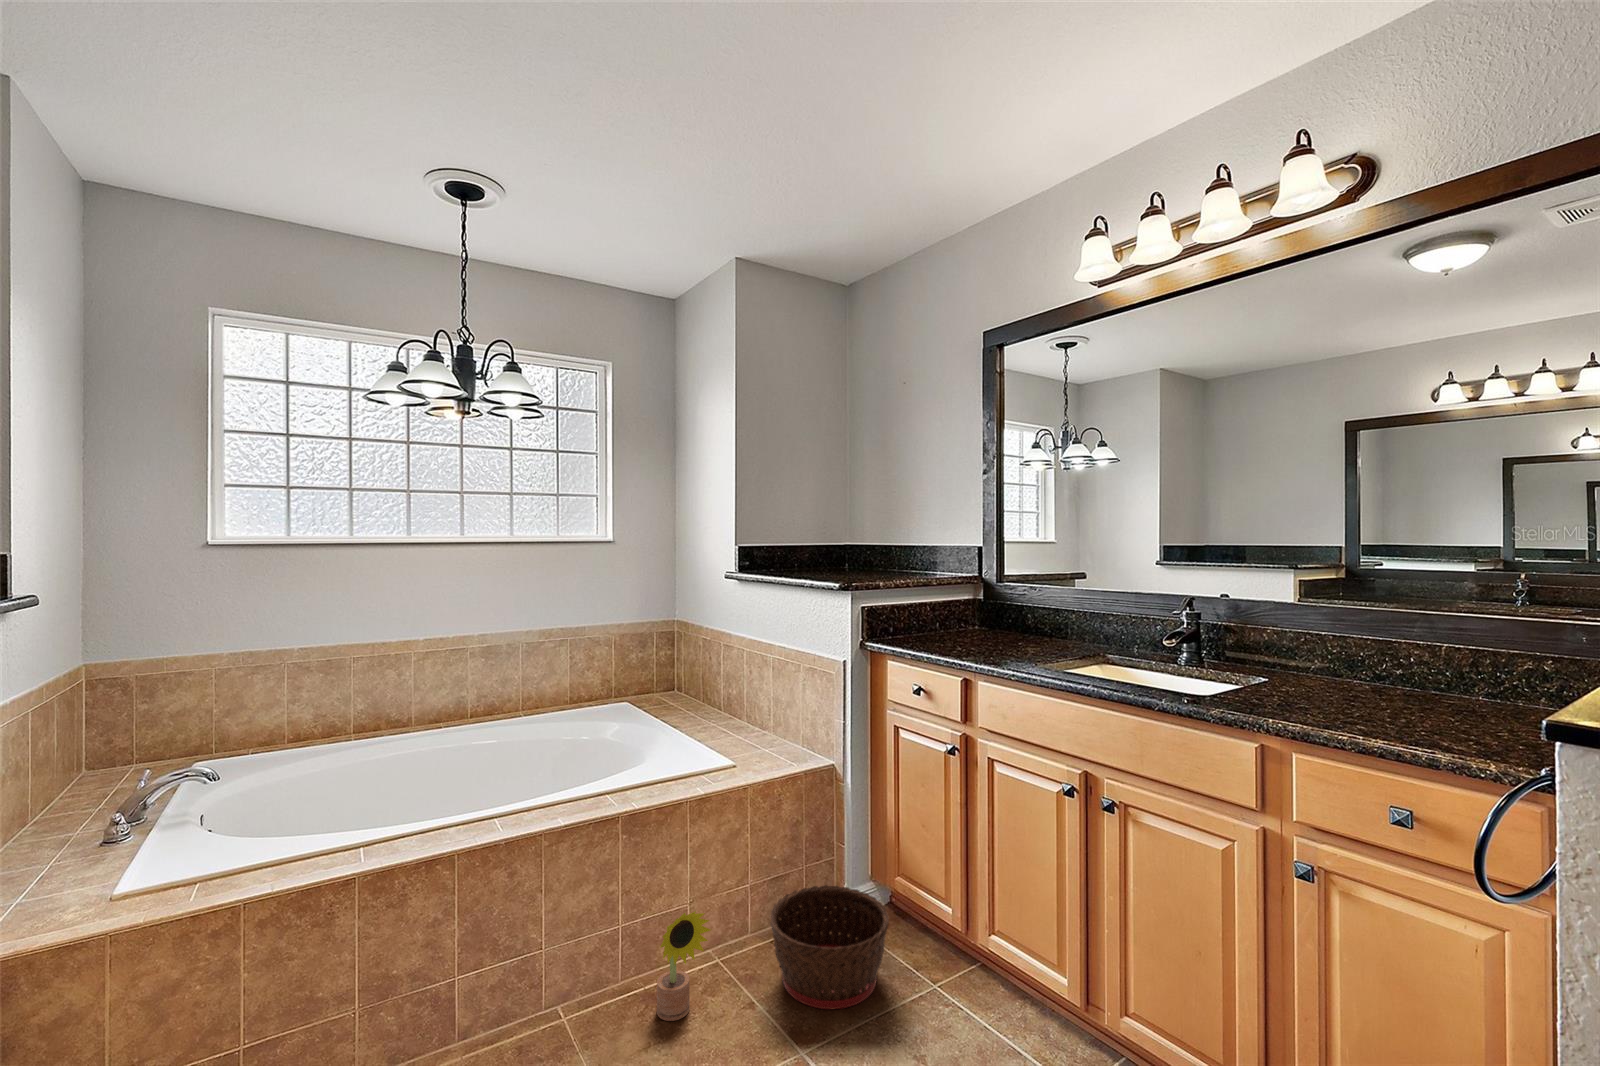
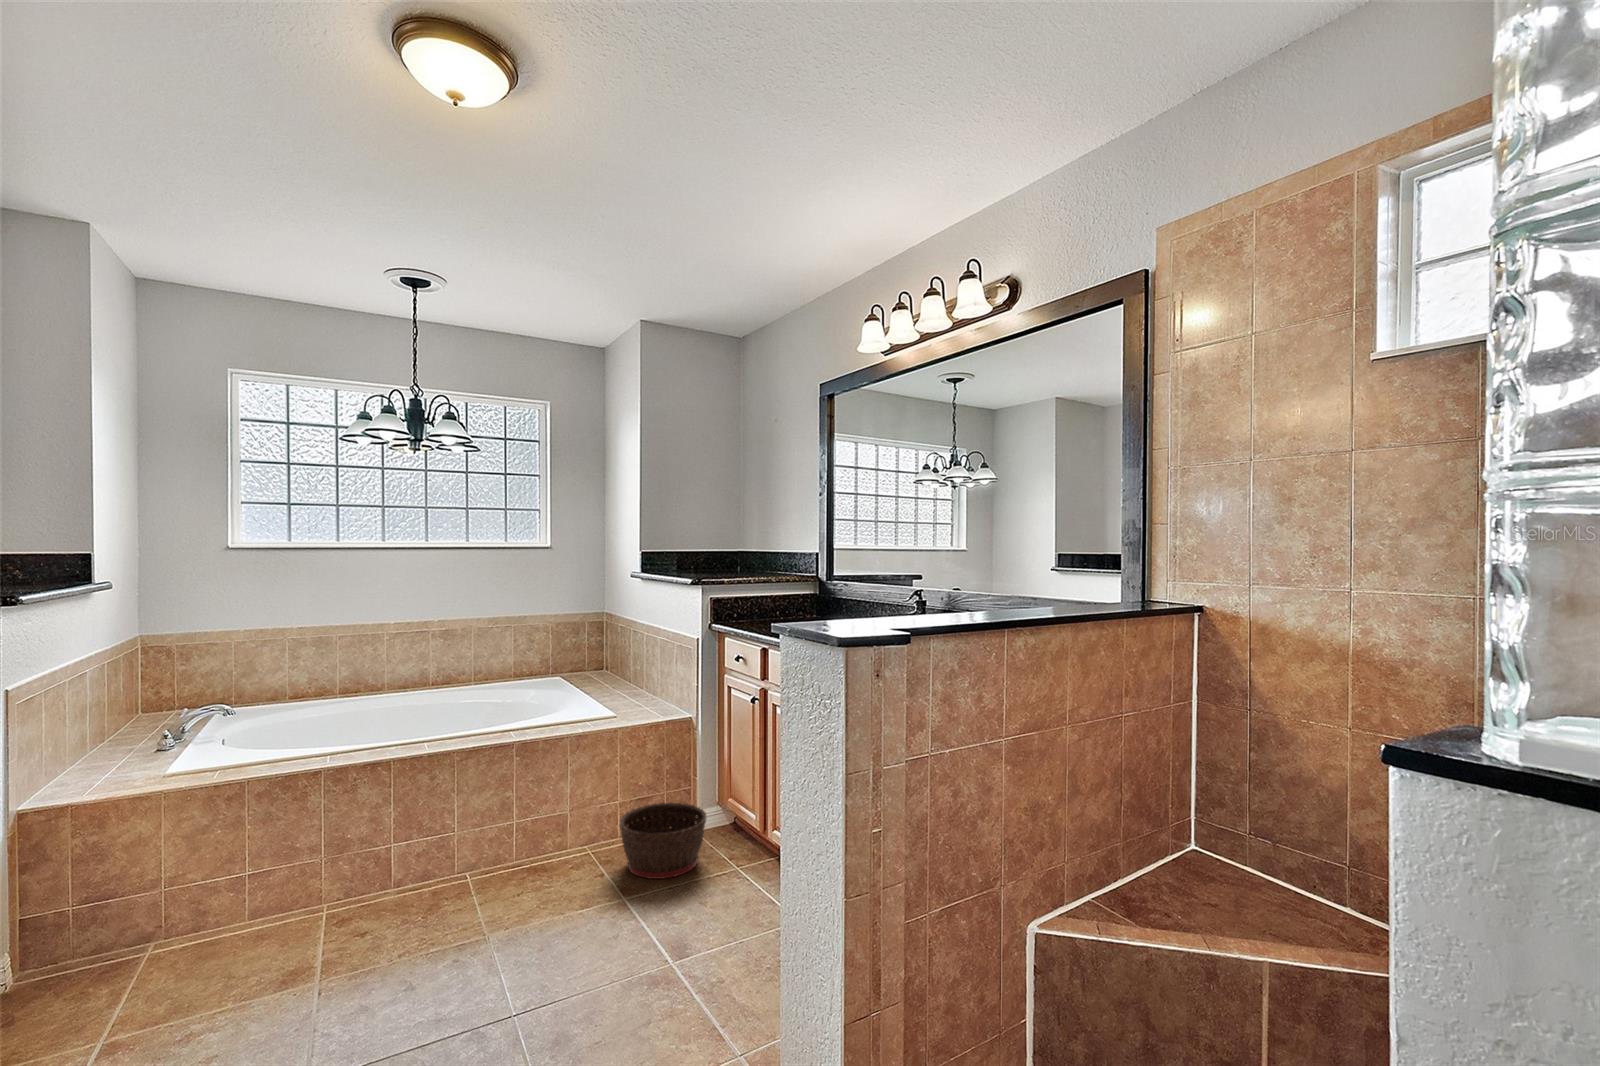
decorative plant: present [657,911,711,1021] -> none [530,806,571,882]

